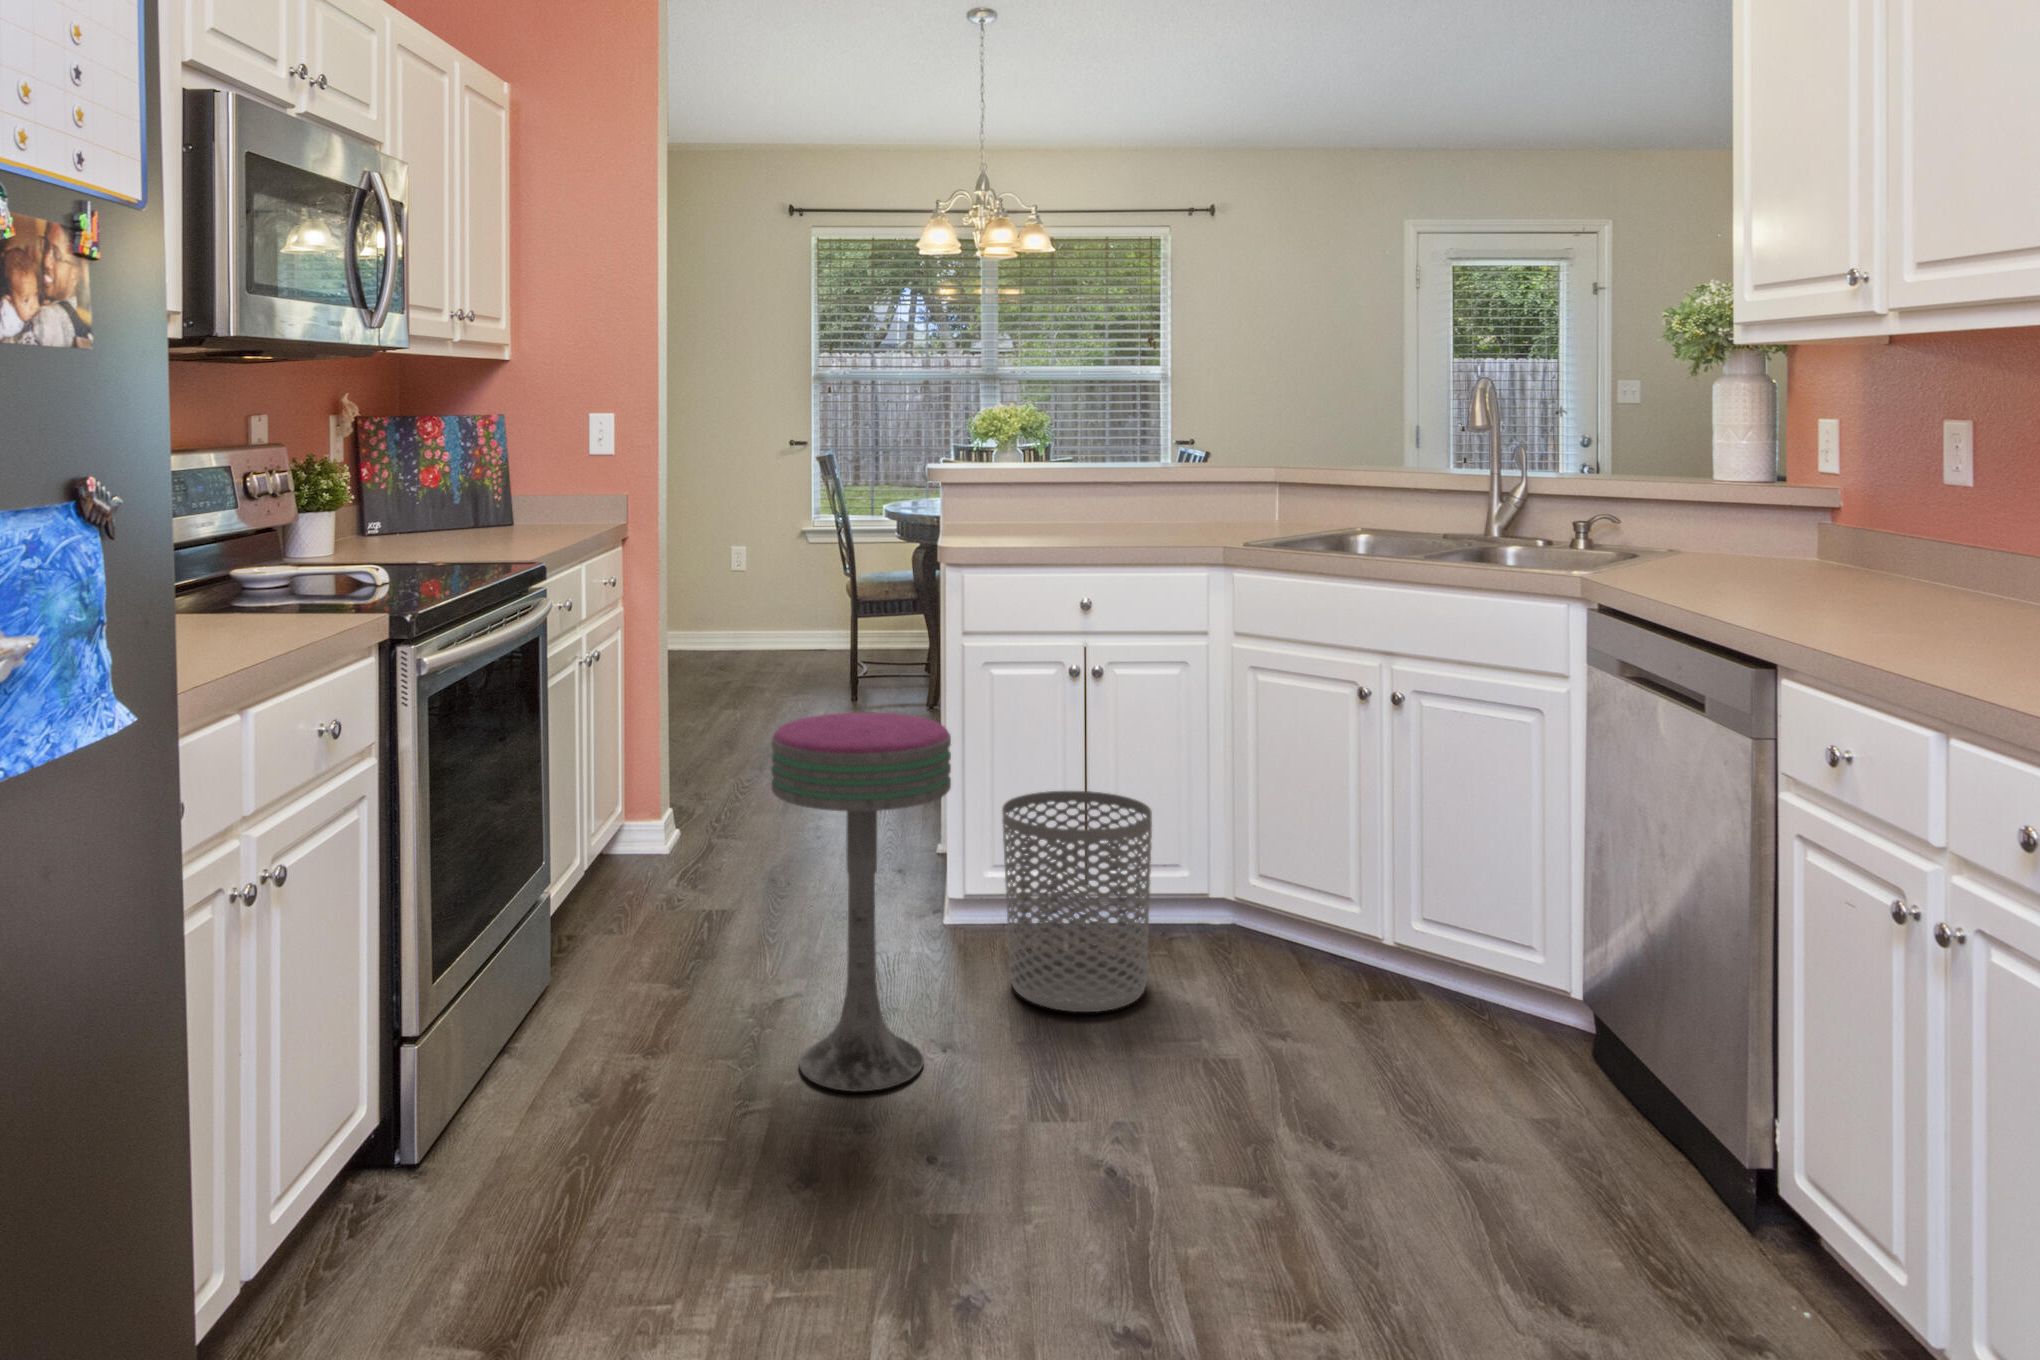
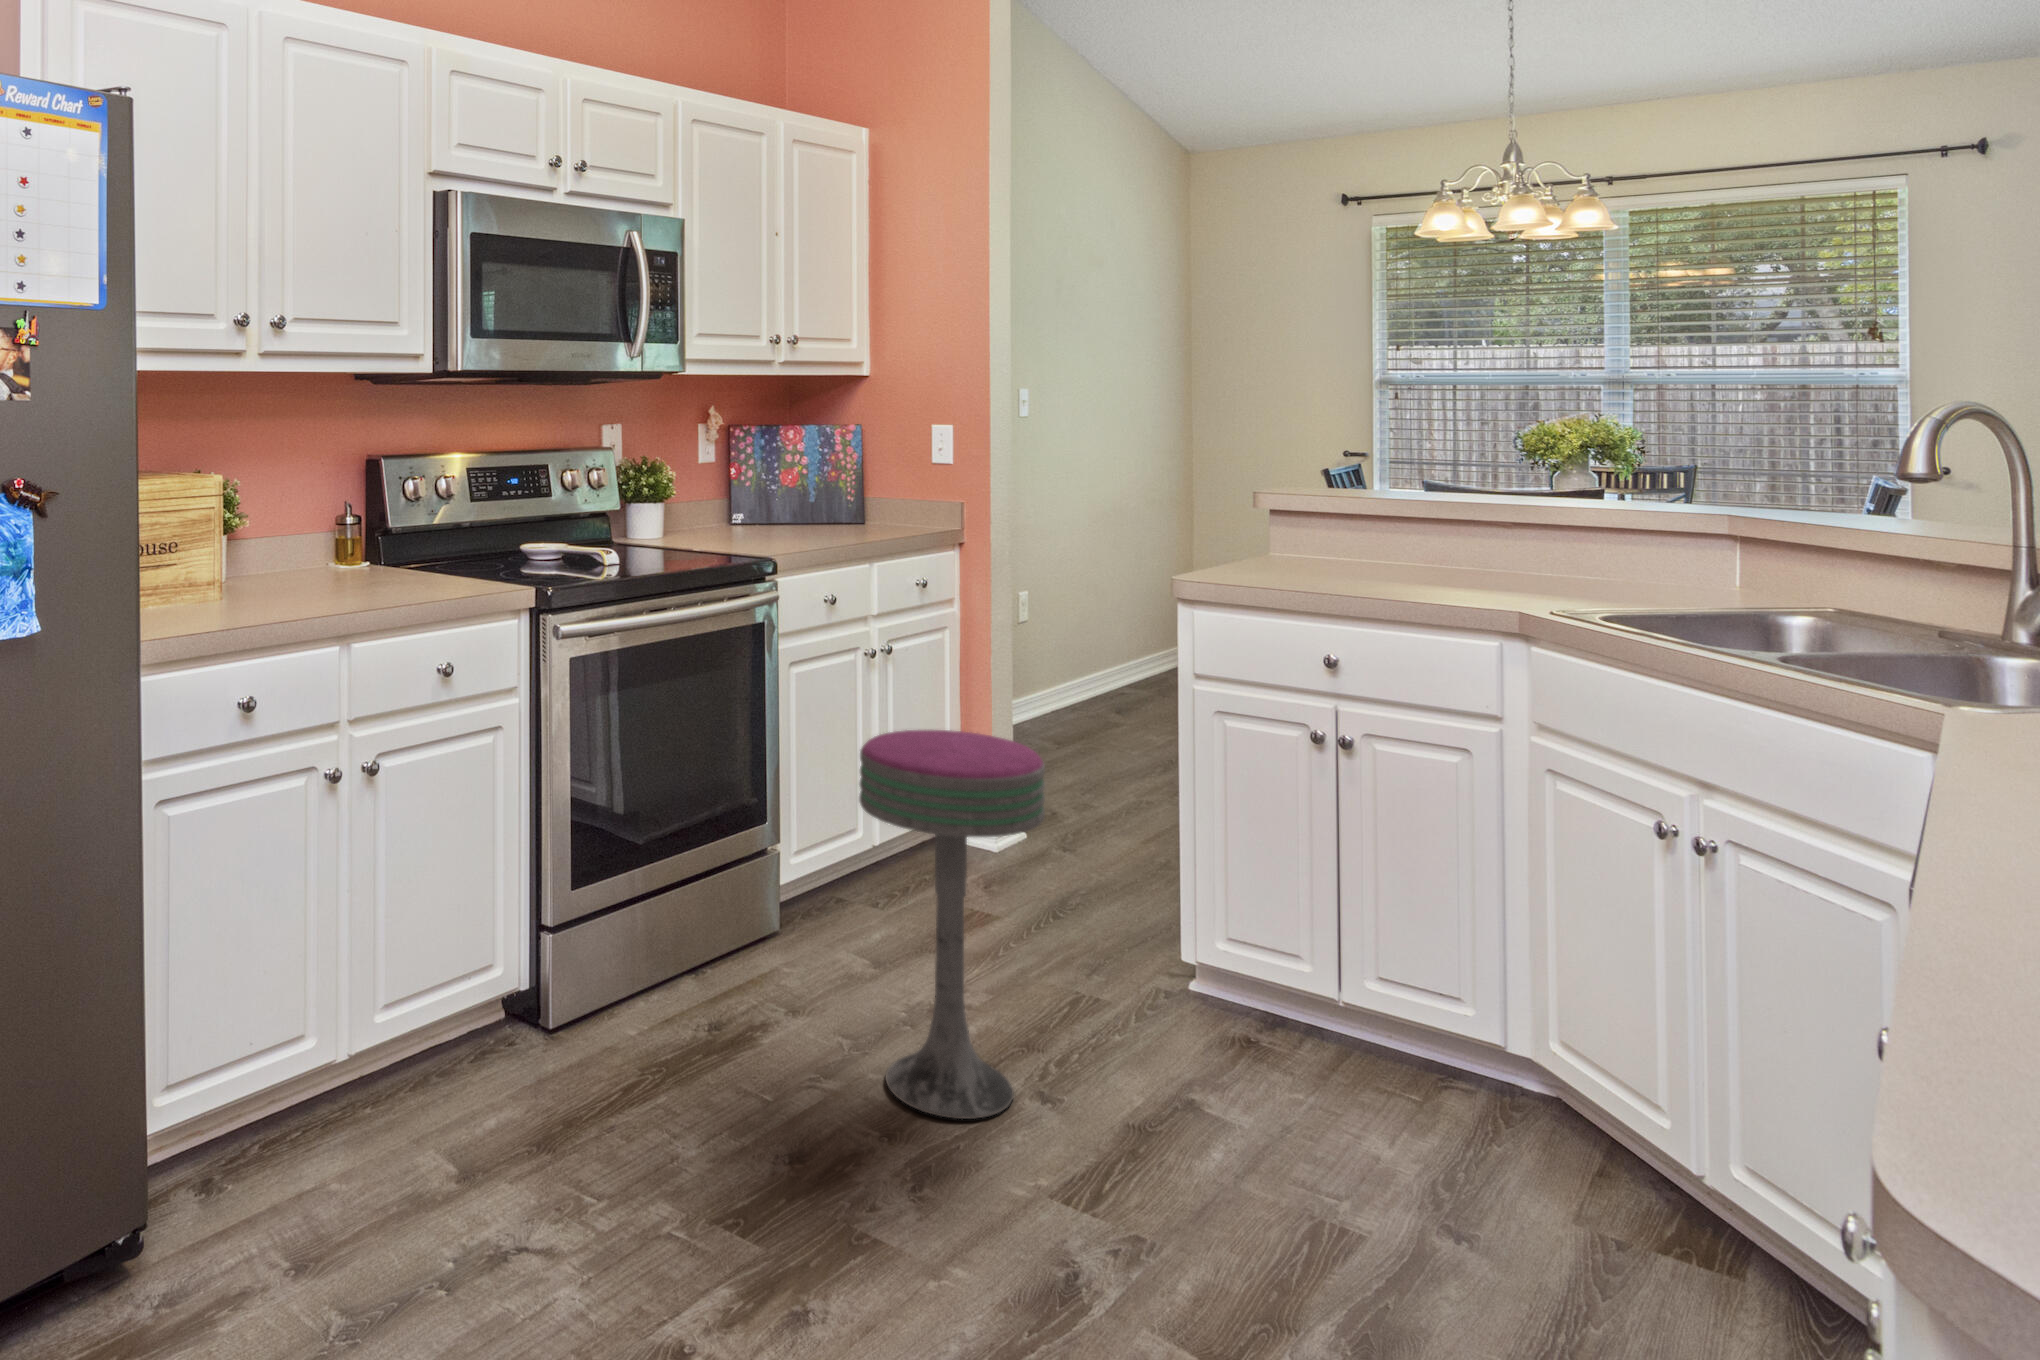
waste bin: present [1002,791,1152,1012] -> none [1167,870,1361,1151]

